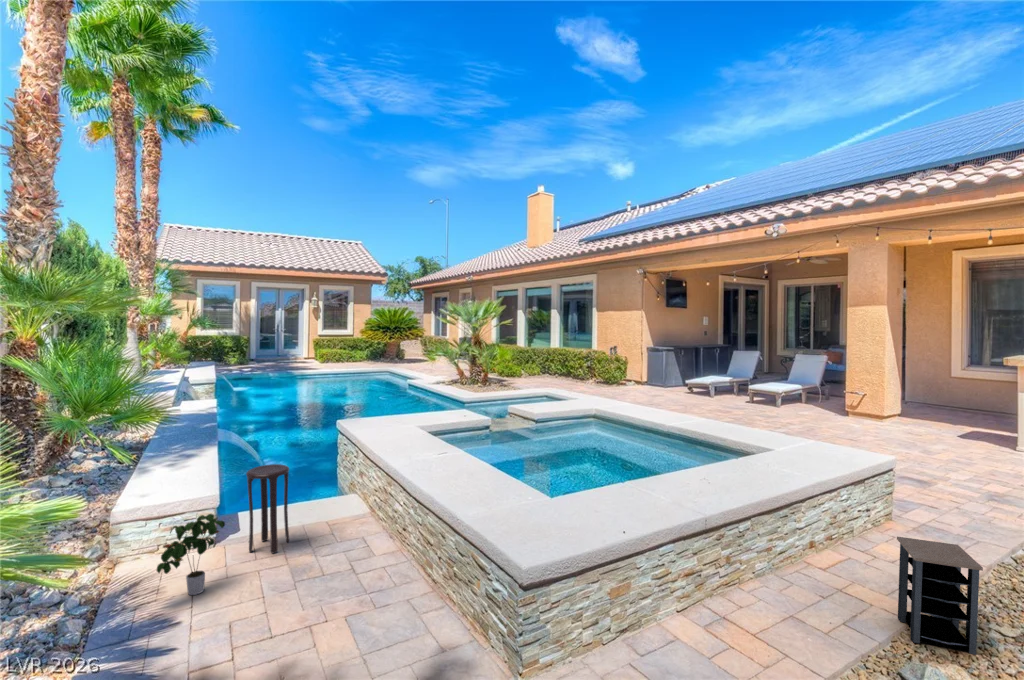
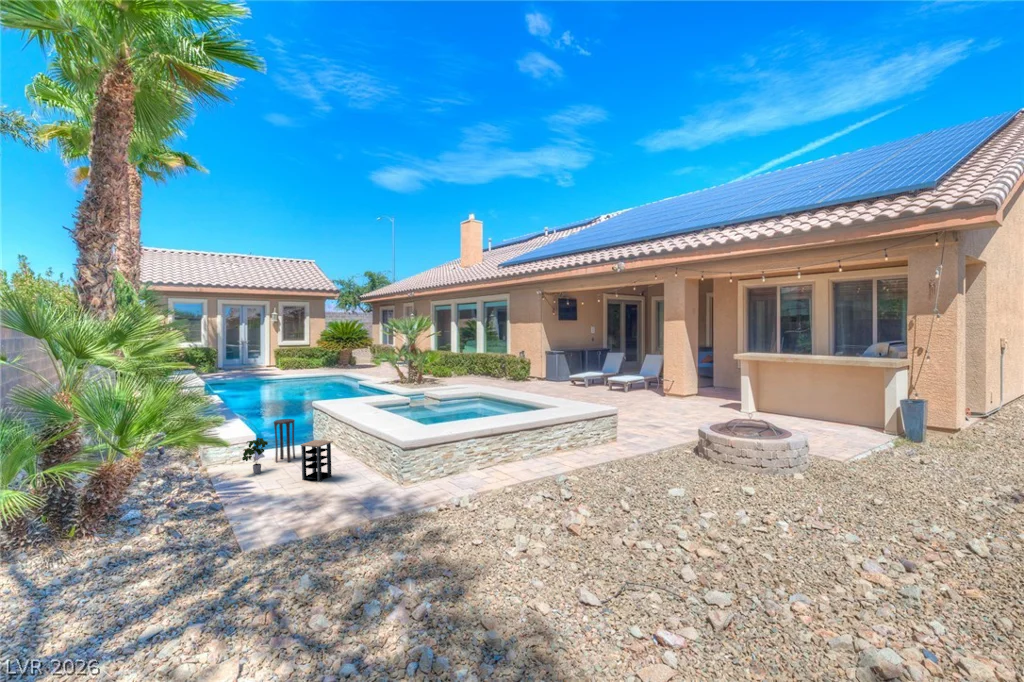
side table: present [897,537,983,655] -> present [301,440,333,482]

